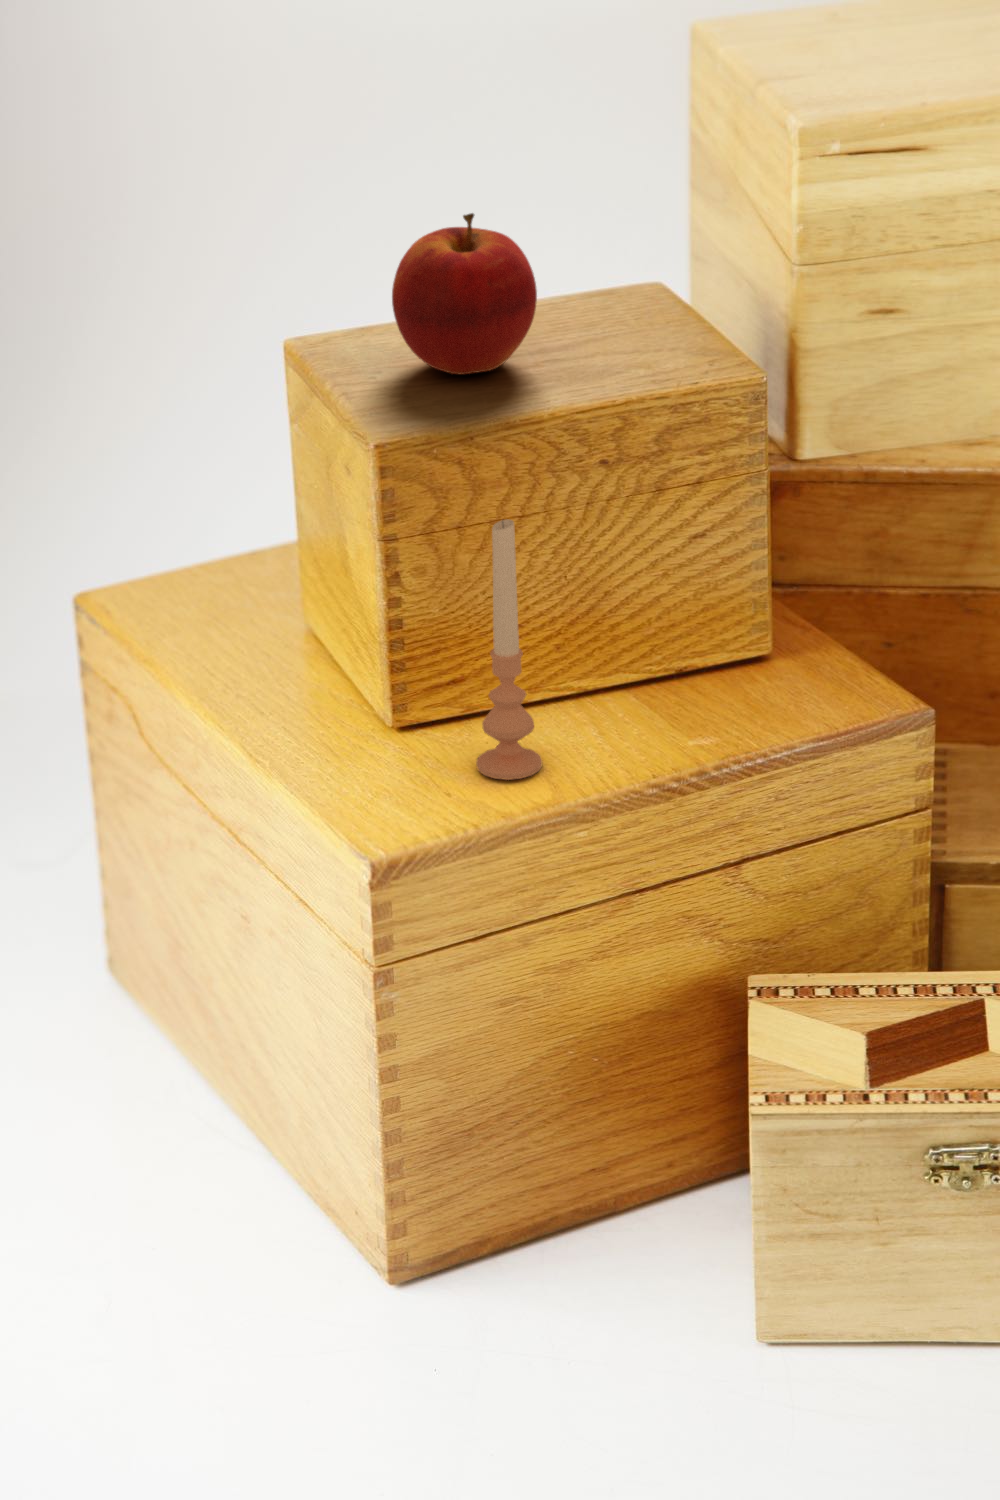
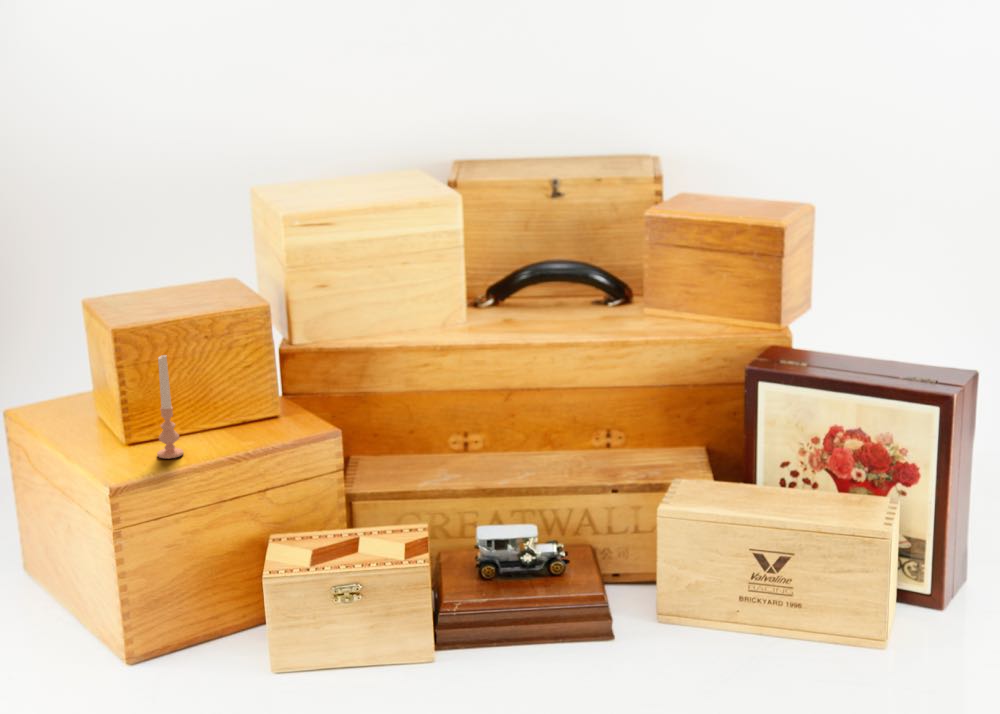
apple: present [392,213,537,374] -> none [123,245,180,307]

